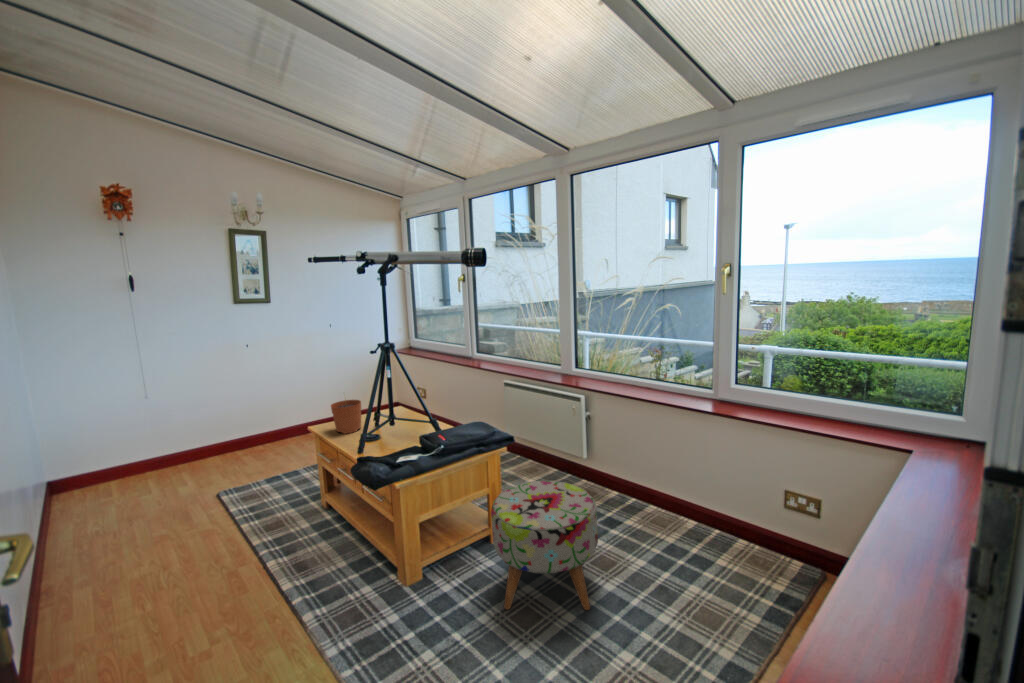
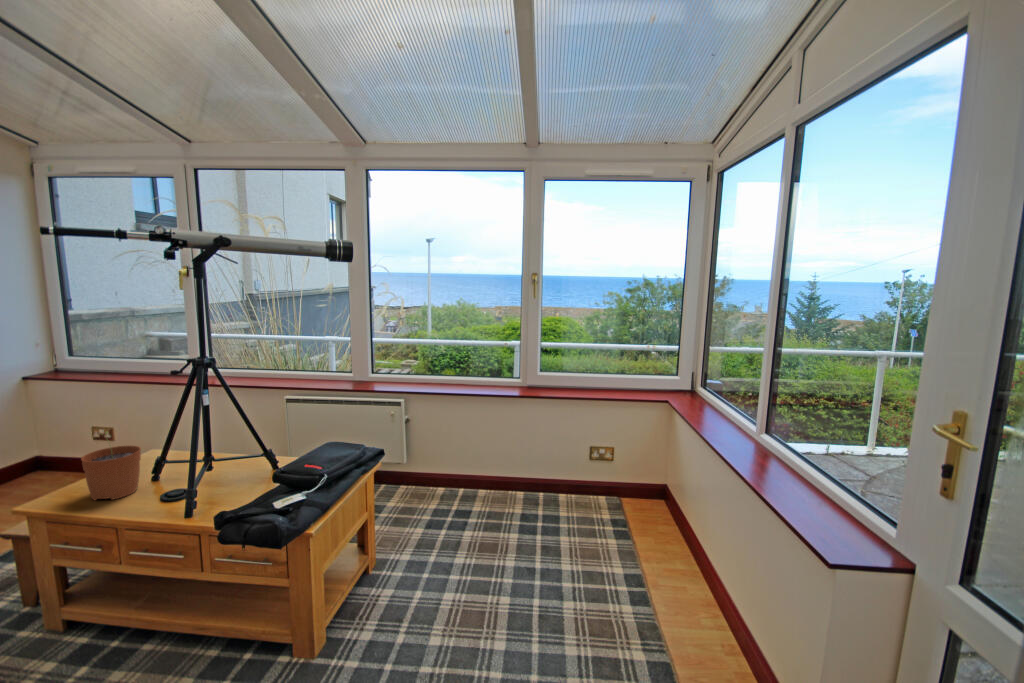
ottoman: present [491,481,598,610] -> none [408,483,514,622]

